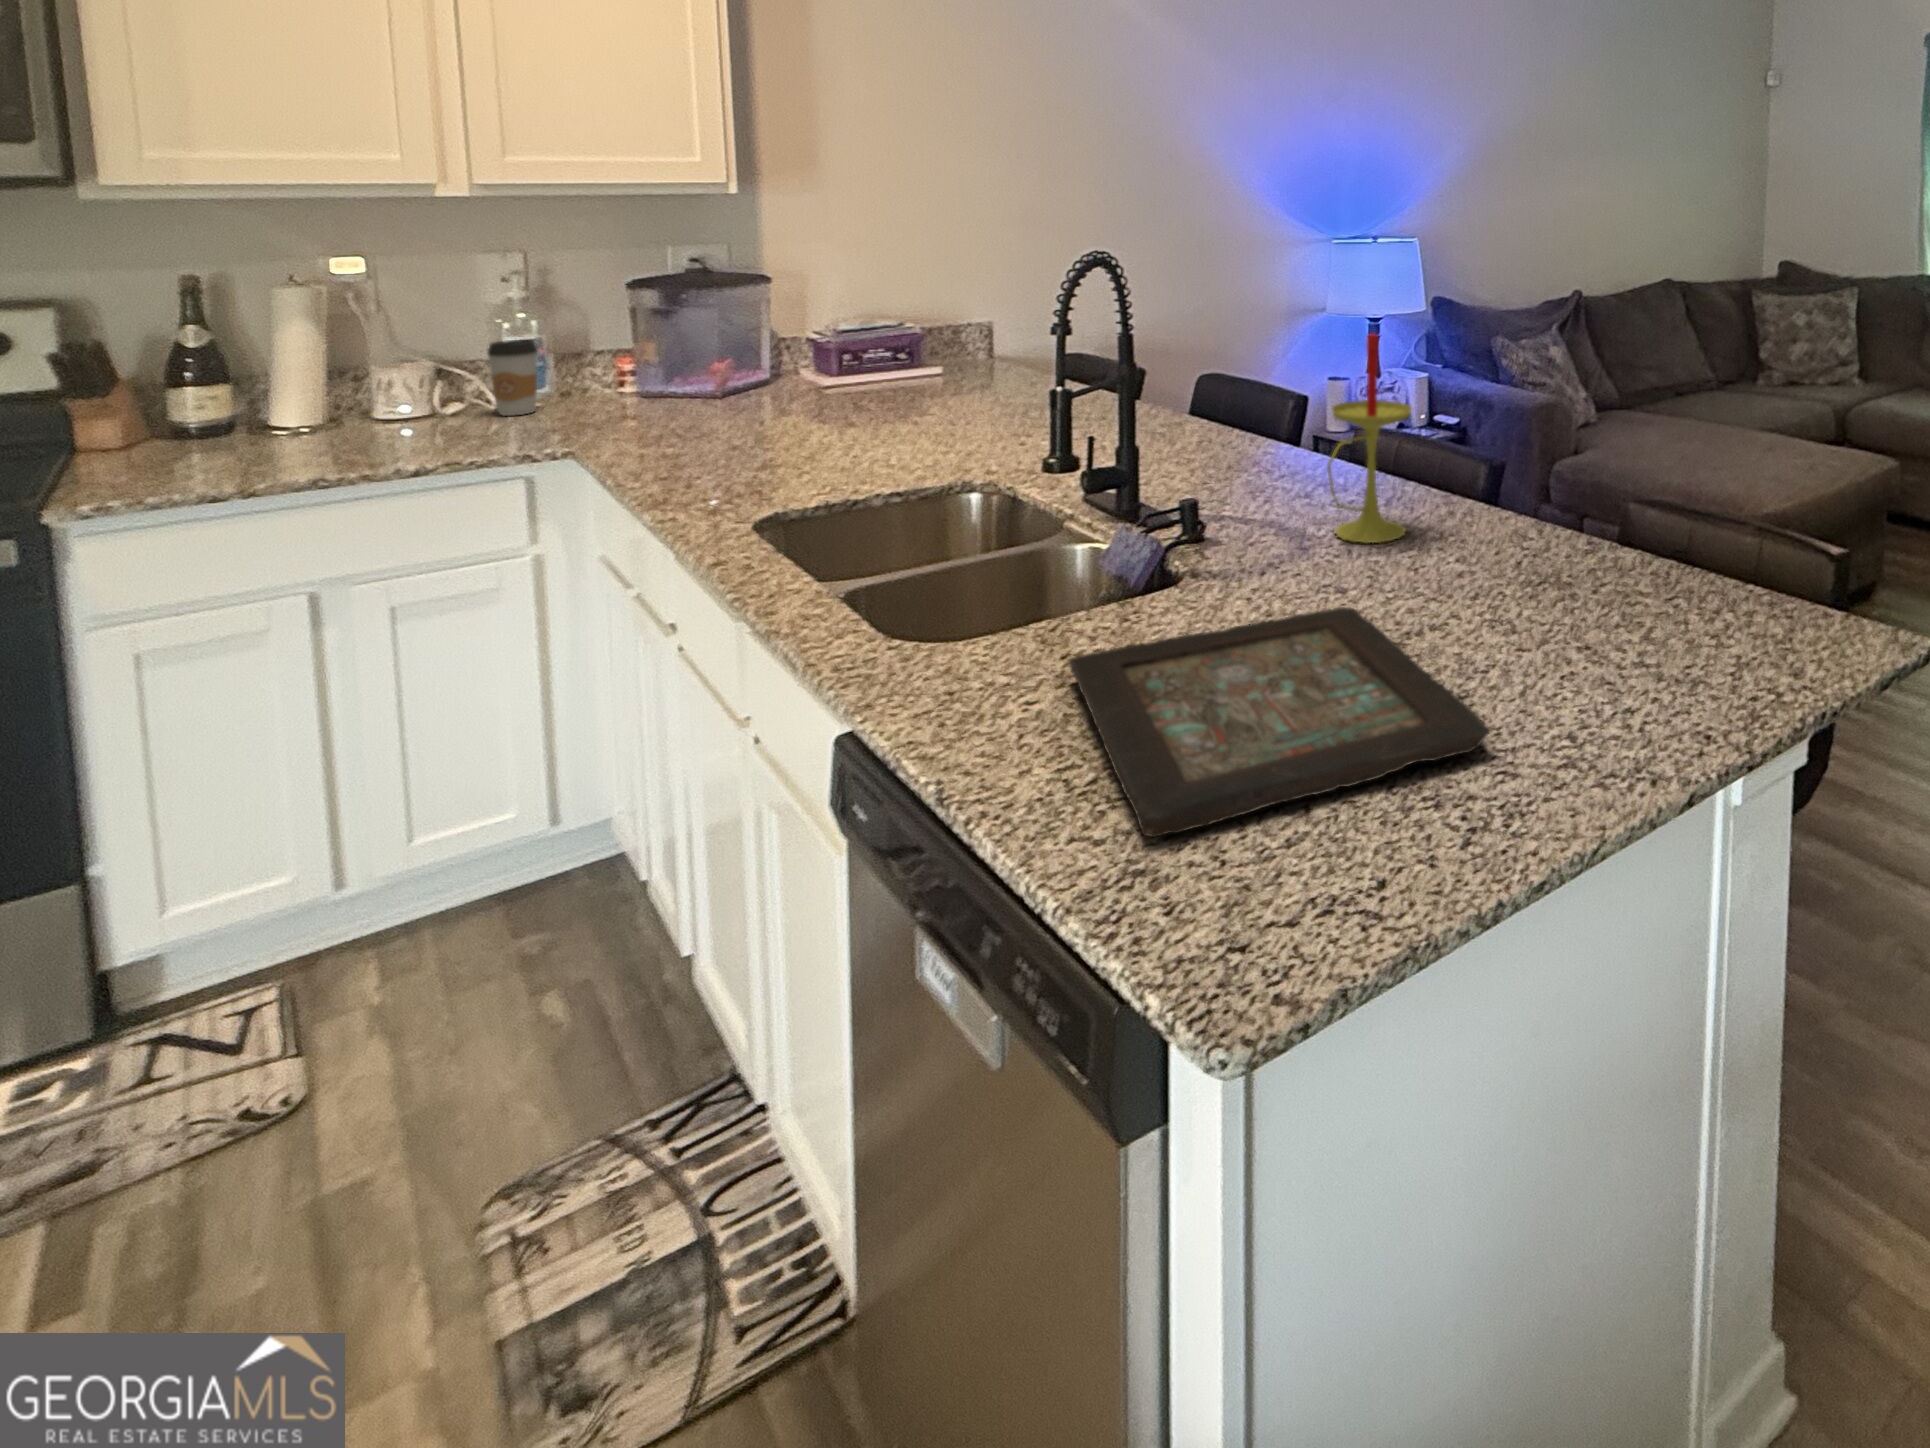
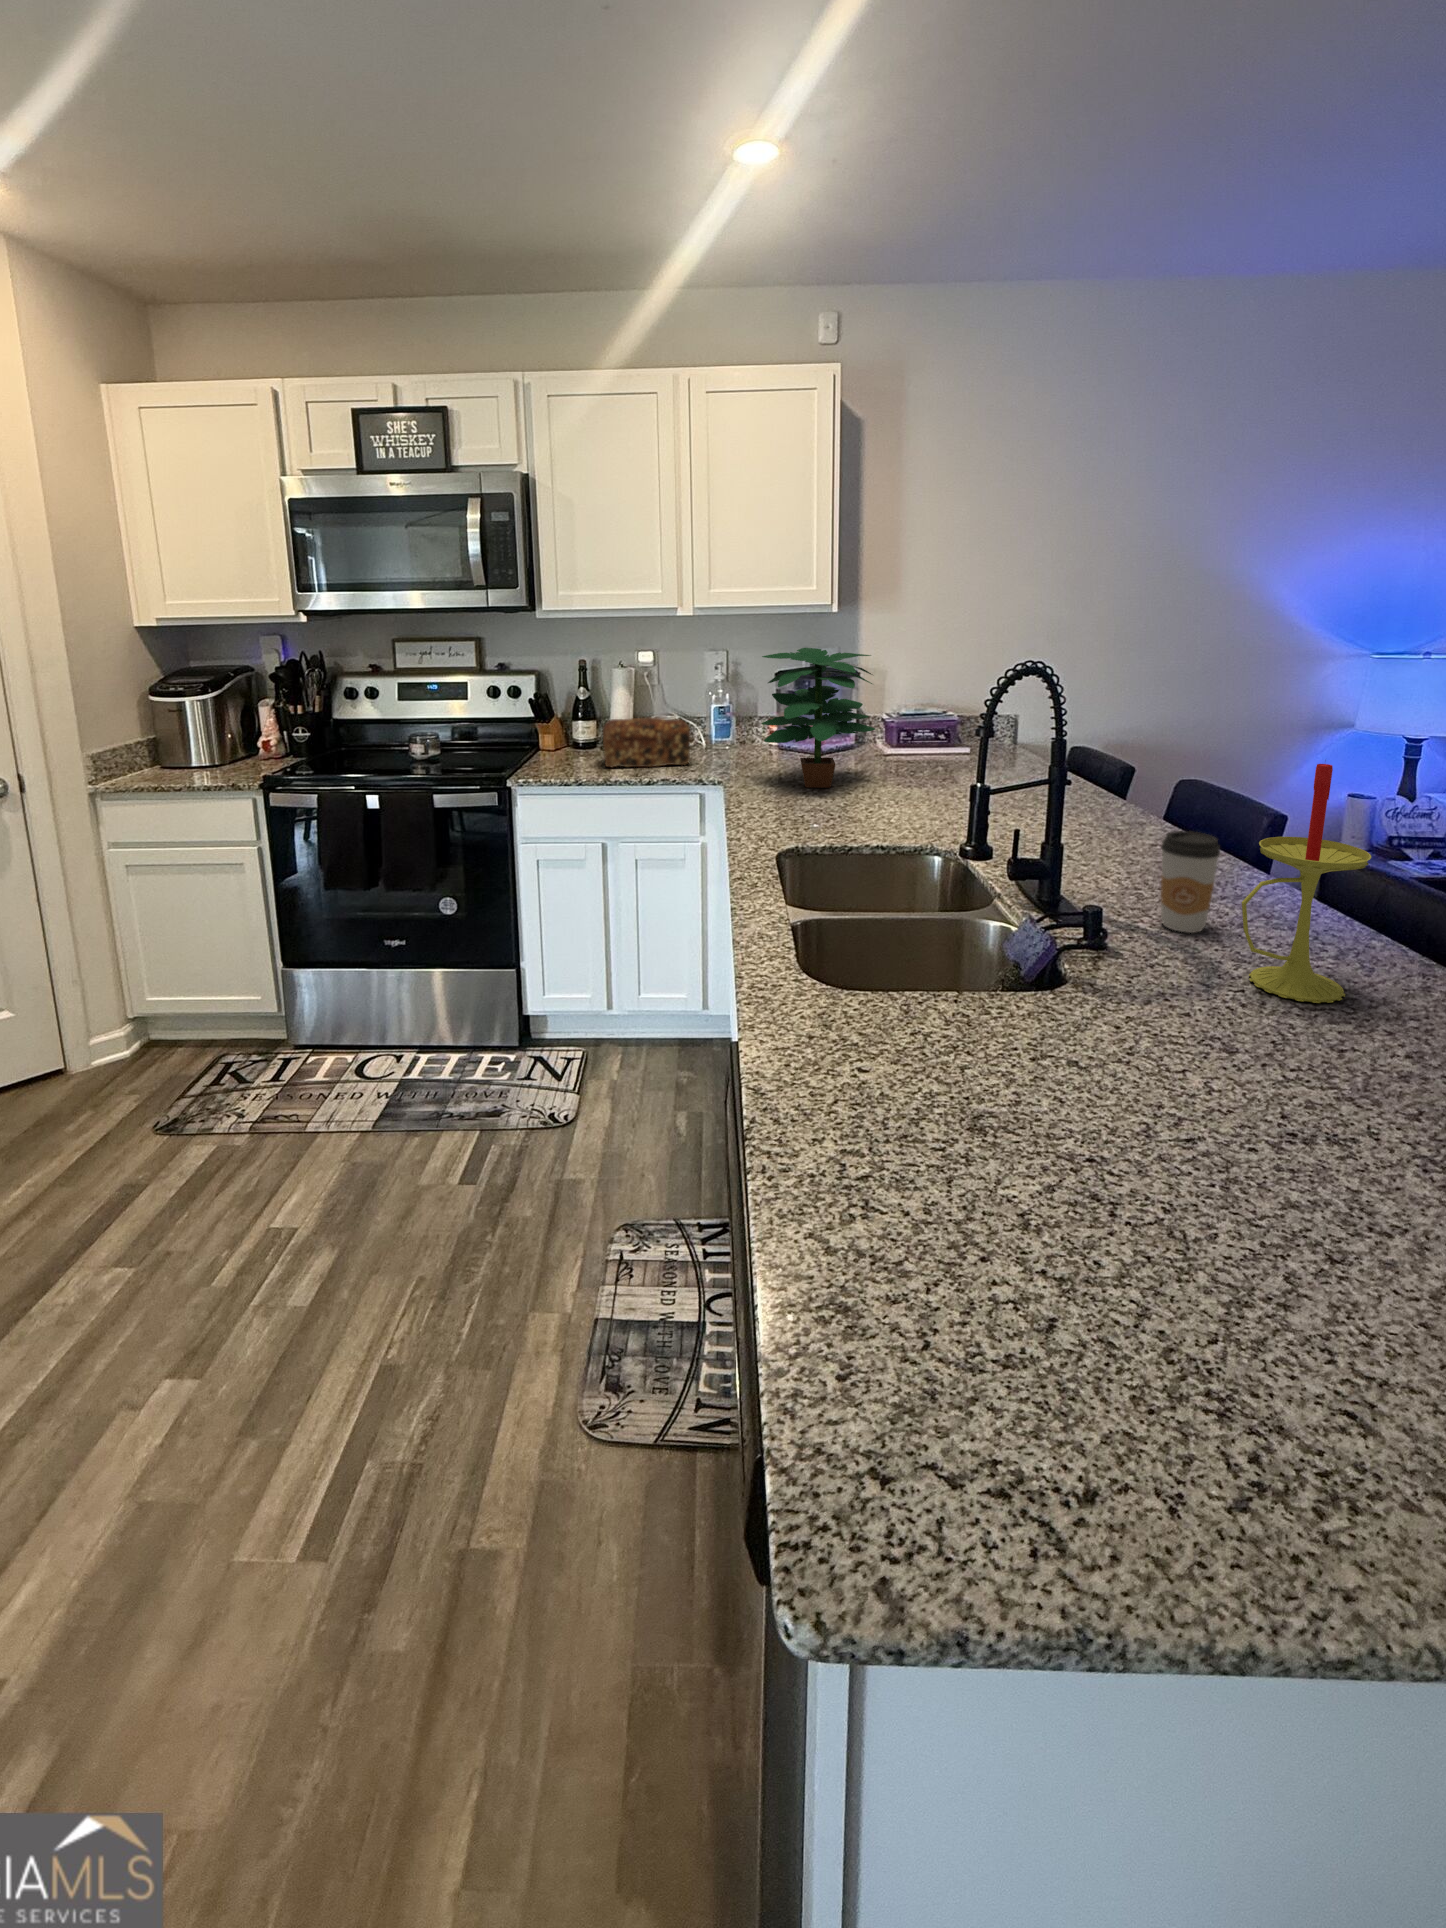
potted plant: none [641,242,831,440] -> present [762,648,875,788]
coffee cup: present [488,340,537,416] -> present [1161,831,1220,933]
bread loaf: none [277,363,486,459] -> present [603,717,691,767]
decorative tray: present [1069,607,1490,837] -> none [865,1036,1348,1355]

